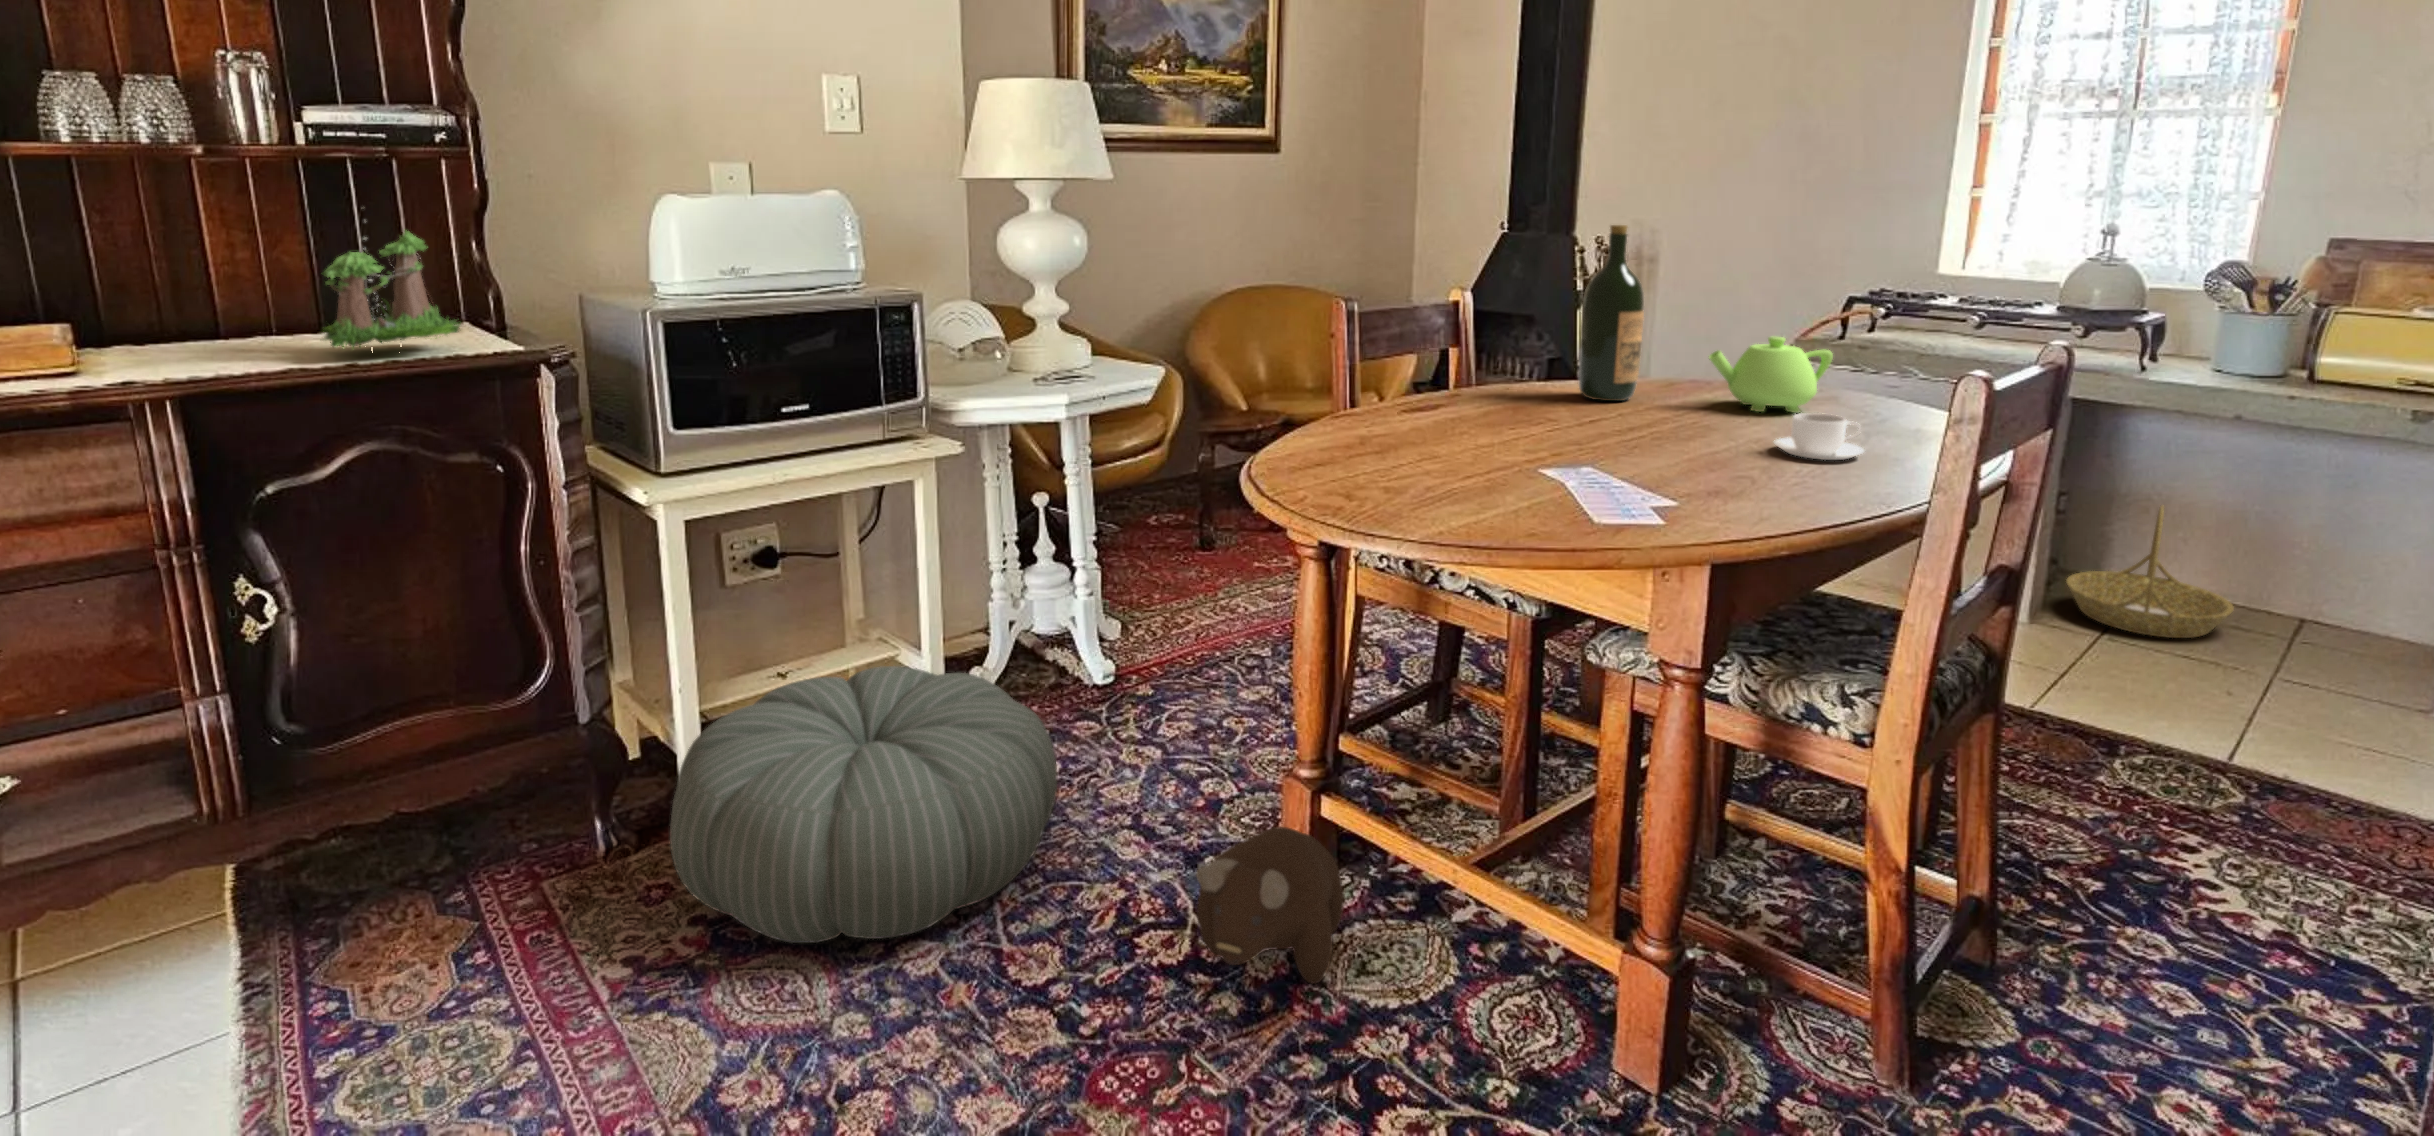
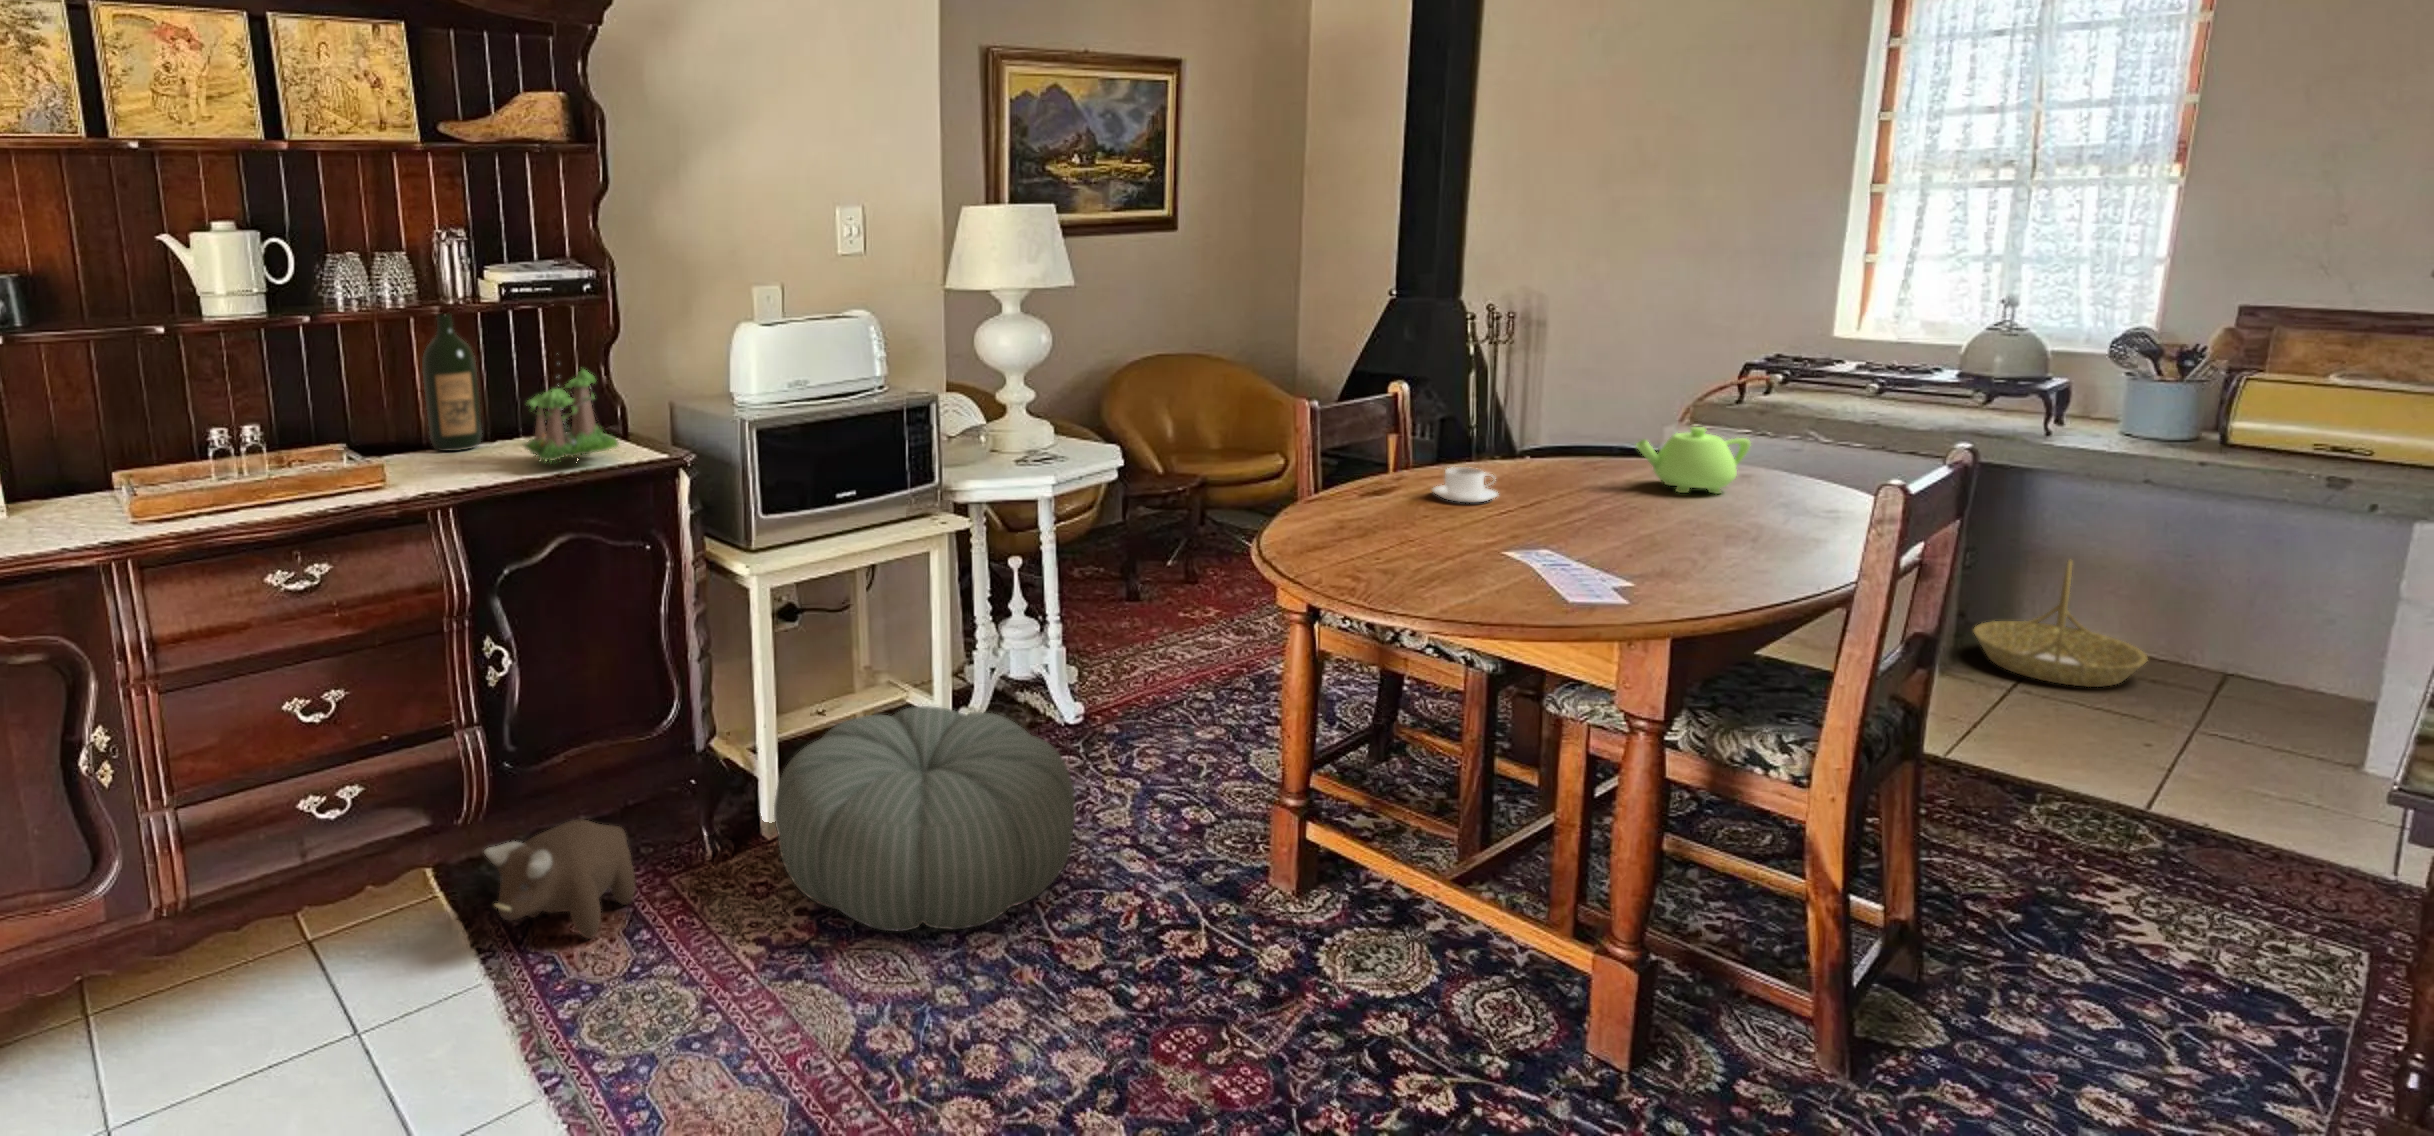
wine bottle: present [1579,225,1644,401] -> present [422,314,482,451]
coffee cup: present [1774,413,1864,460] -> present [1433,467,1498,502]
plush toy: present [1196,827,1344,984] -> present [484,819,635,939]

